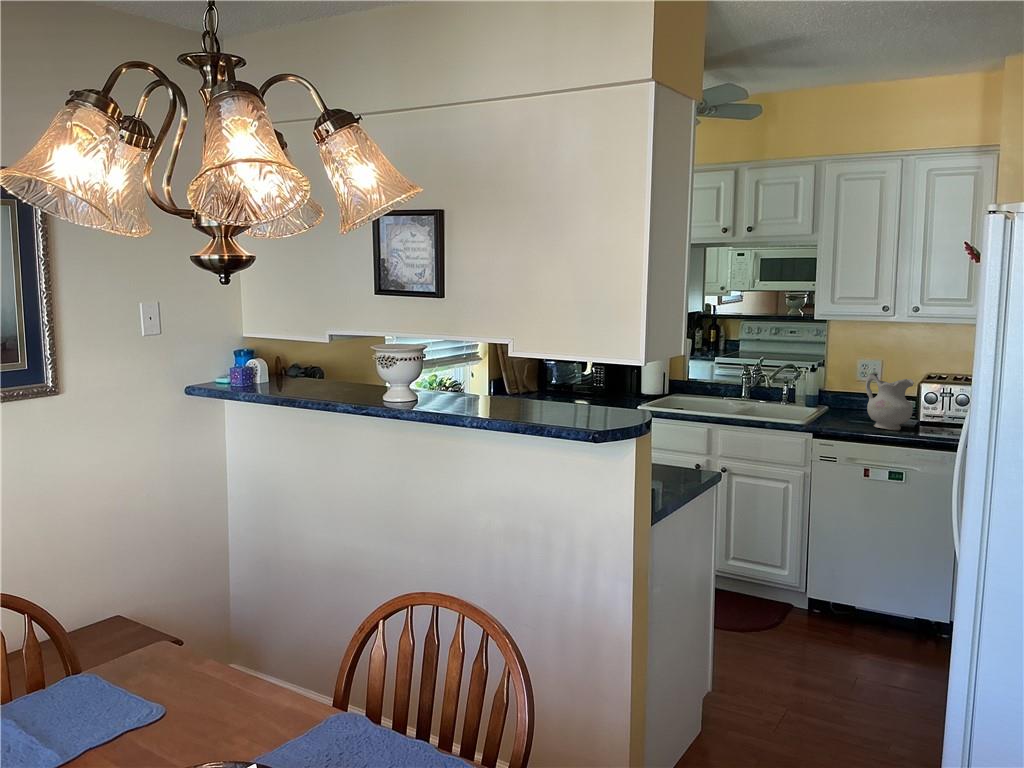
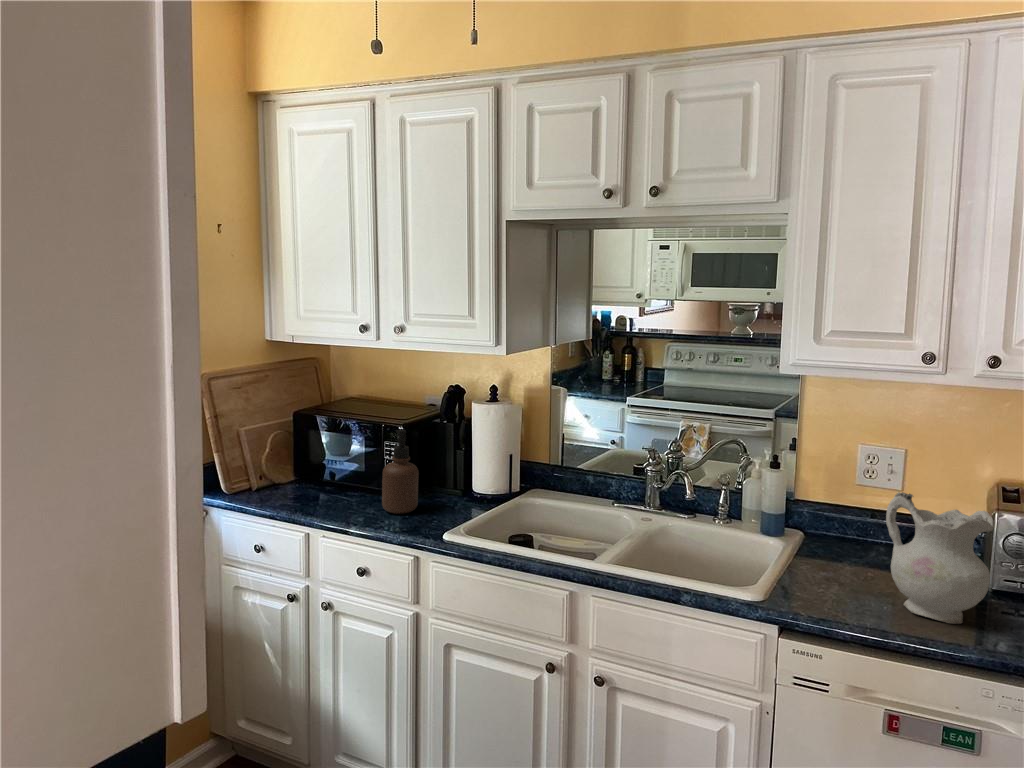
soap dispenser: none [597,357,617,402] -> present [382,430,419,514]

